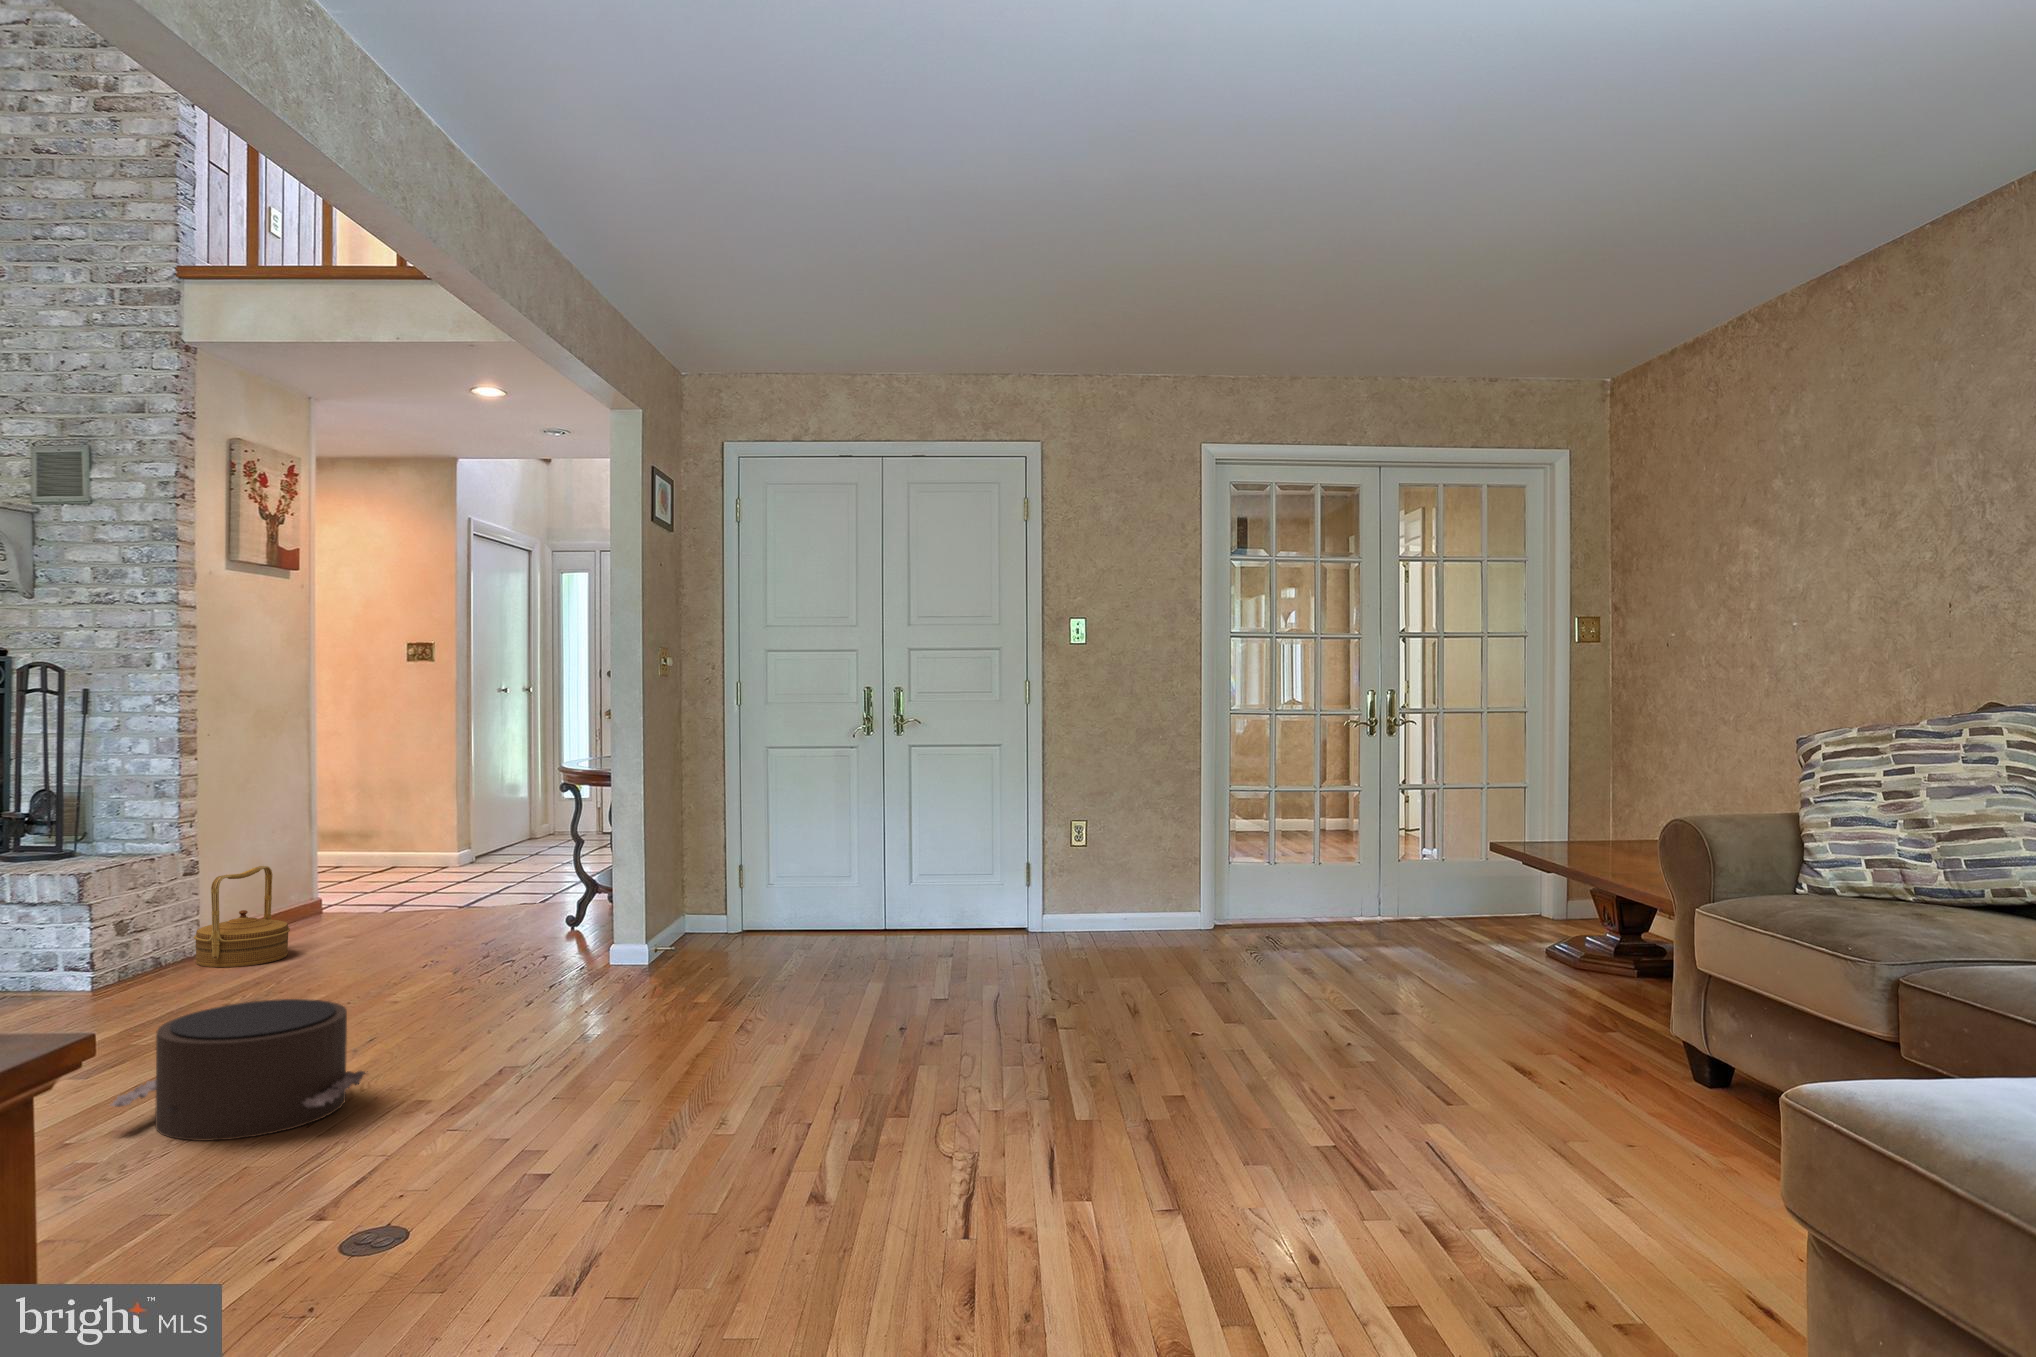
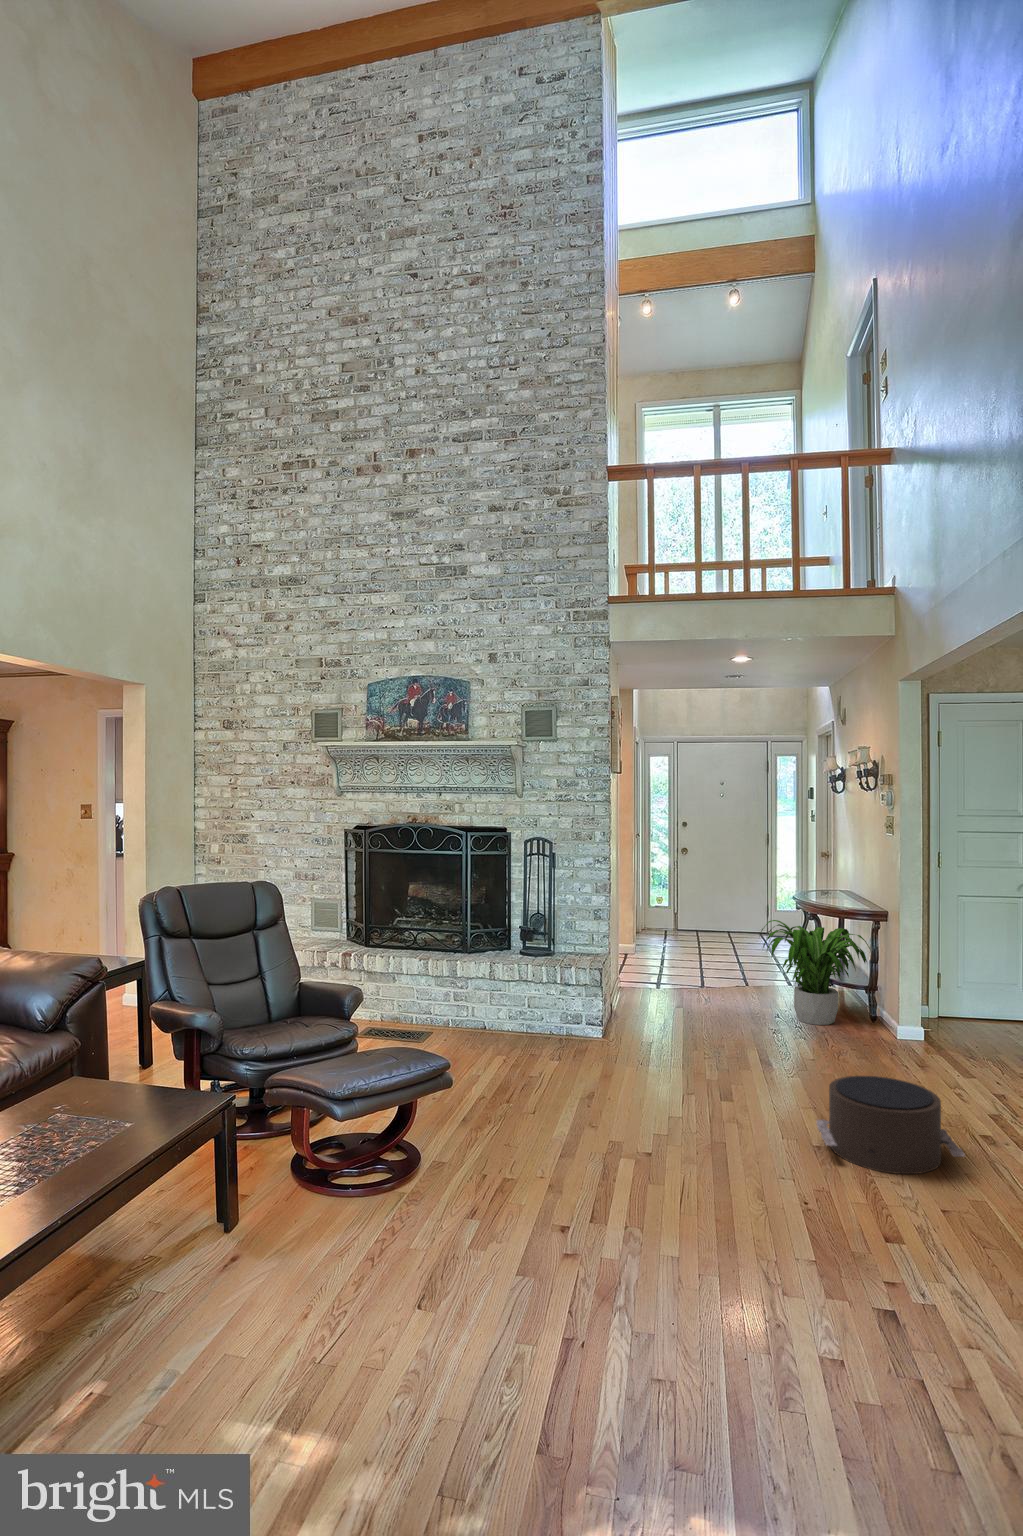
potted plant: none [464,798,617,954] -> present [761,920,870,1025]
basket: present [194,866,290,968] -> none [616,961,667,1026]

